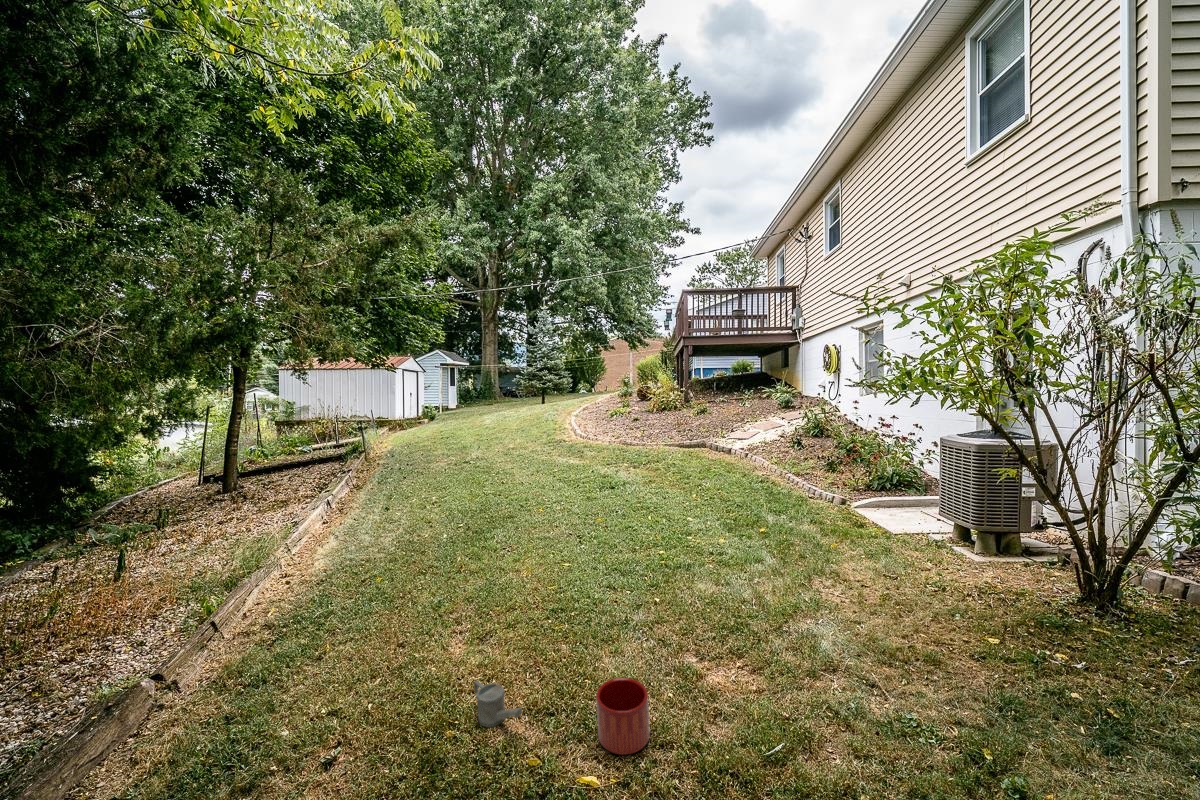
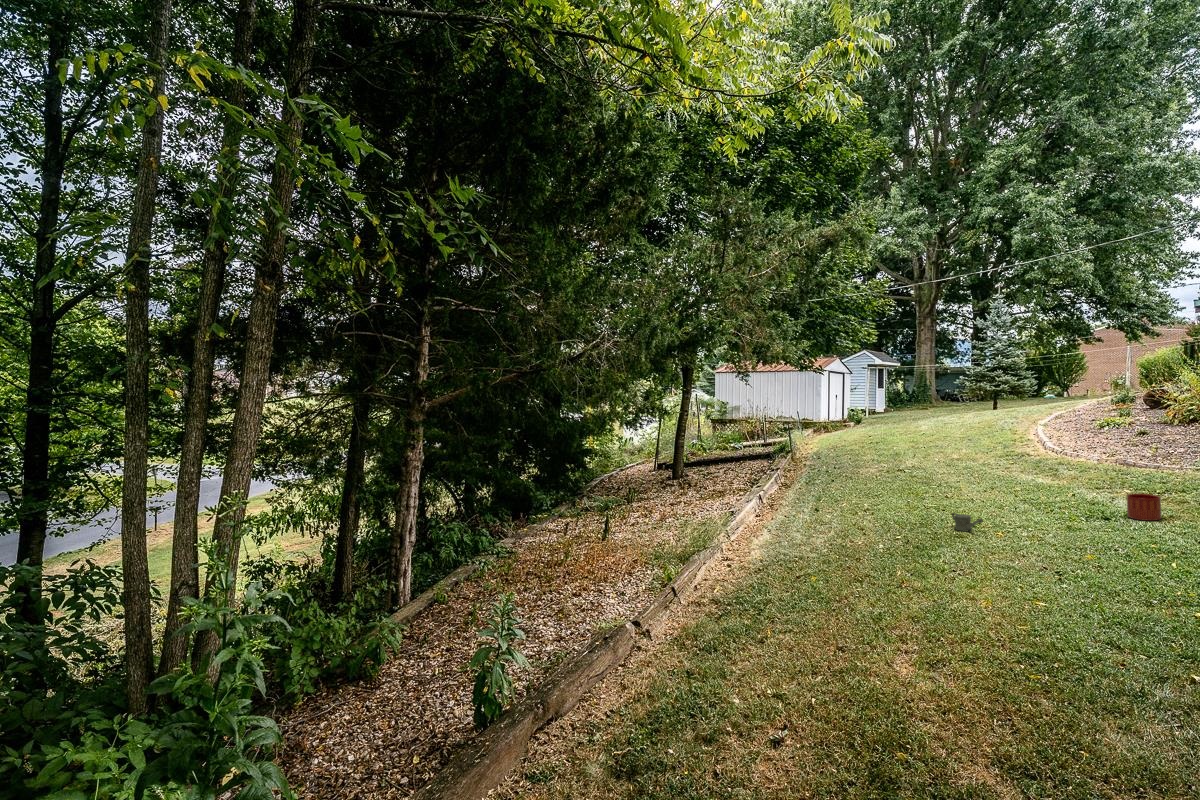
planter: present [596,678,650,755] -> present [1127,494,1161,521]

